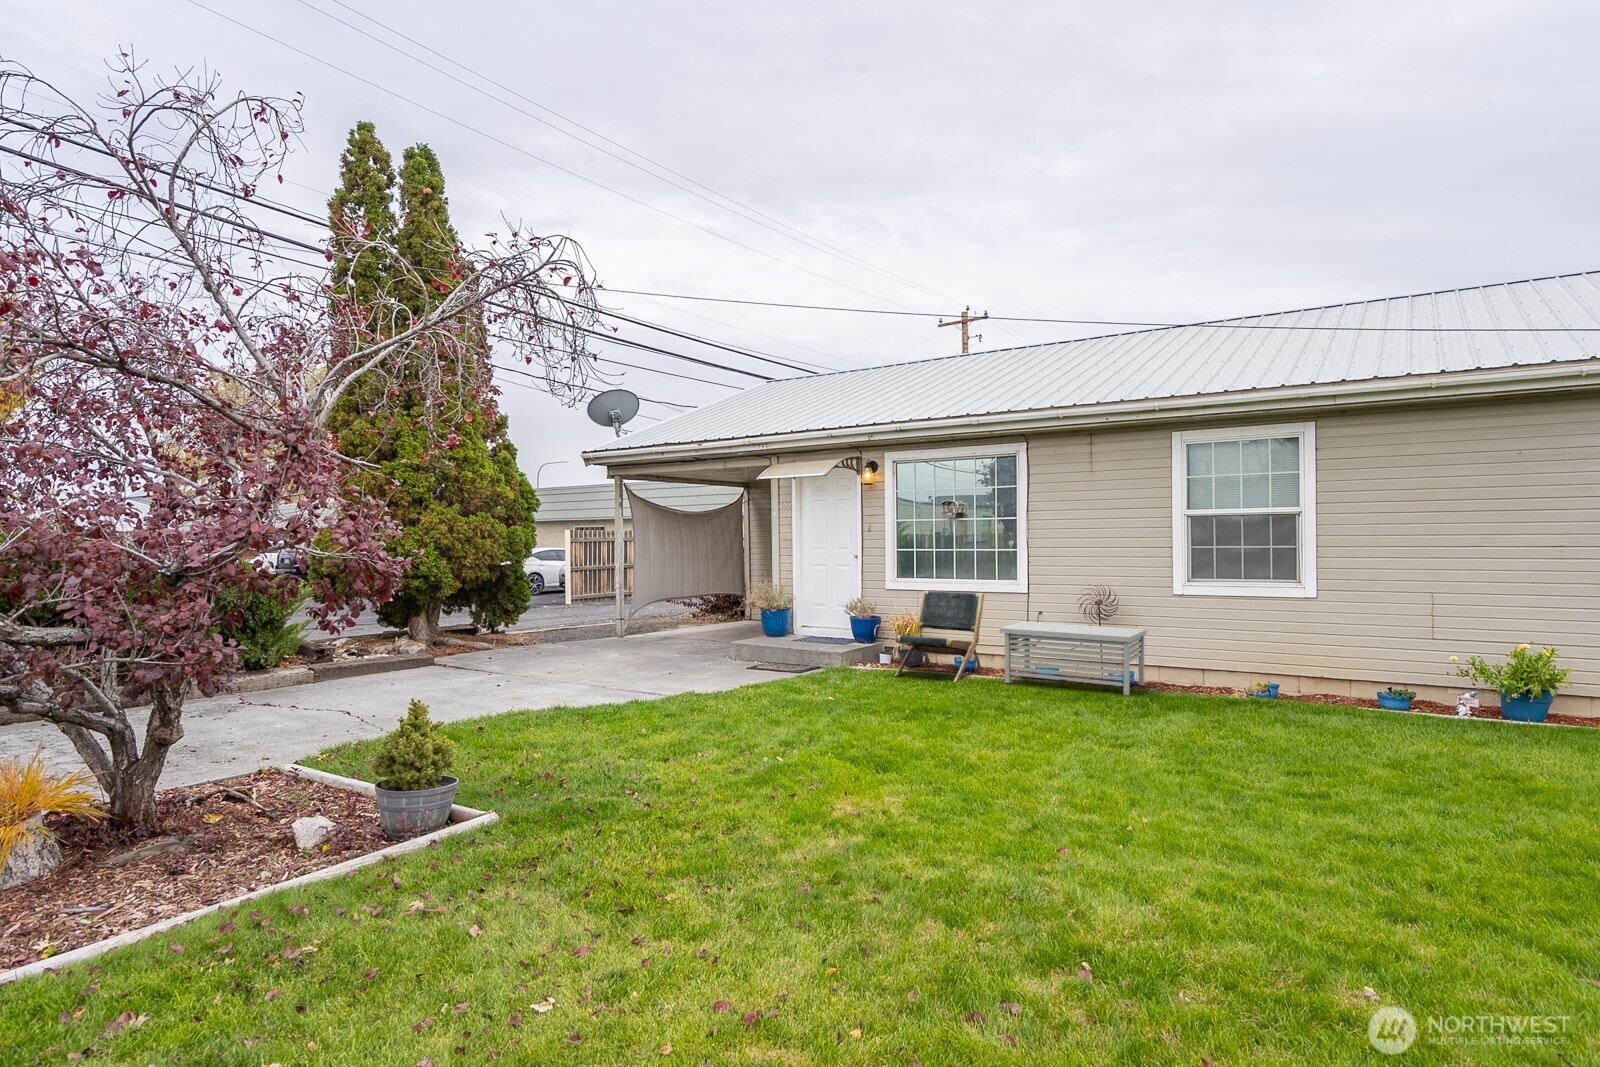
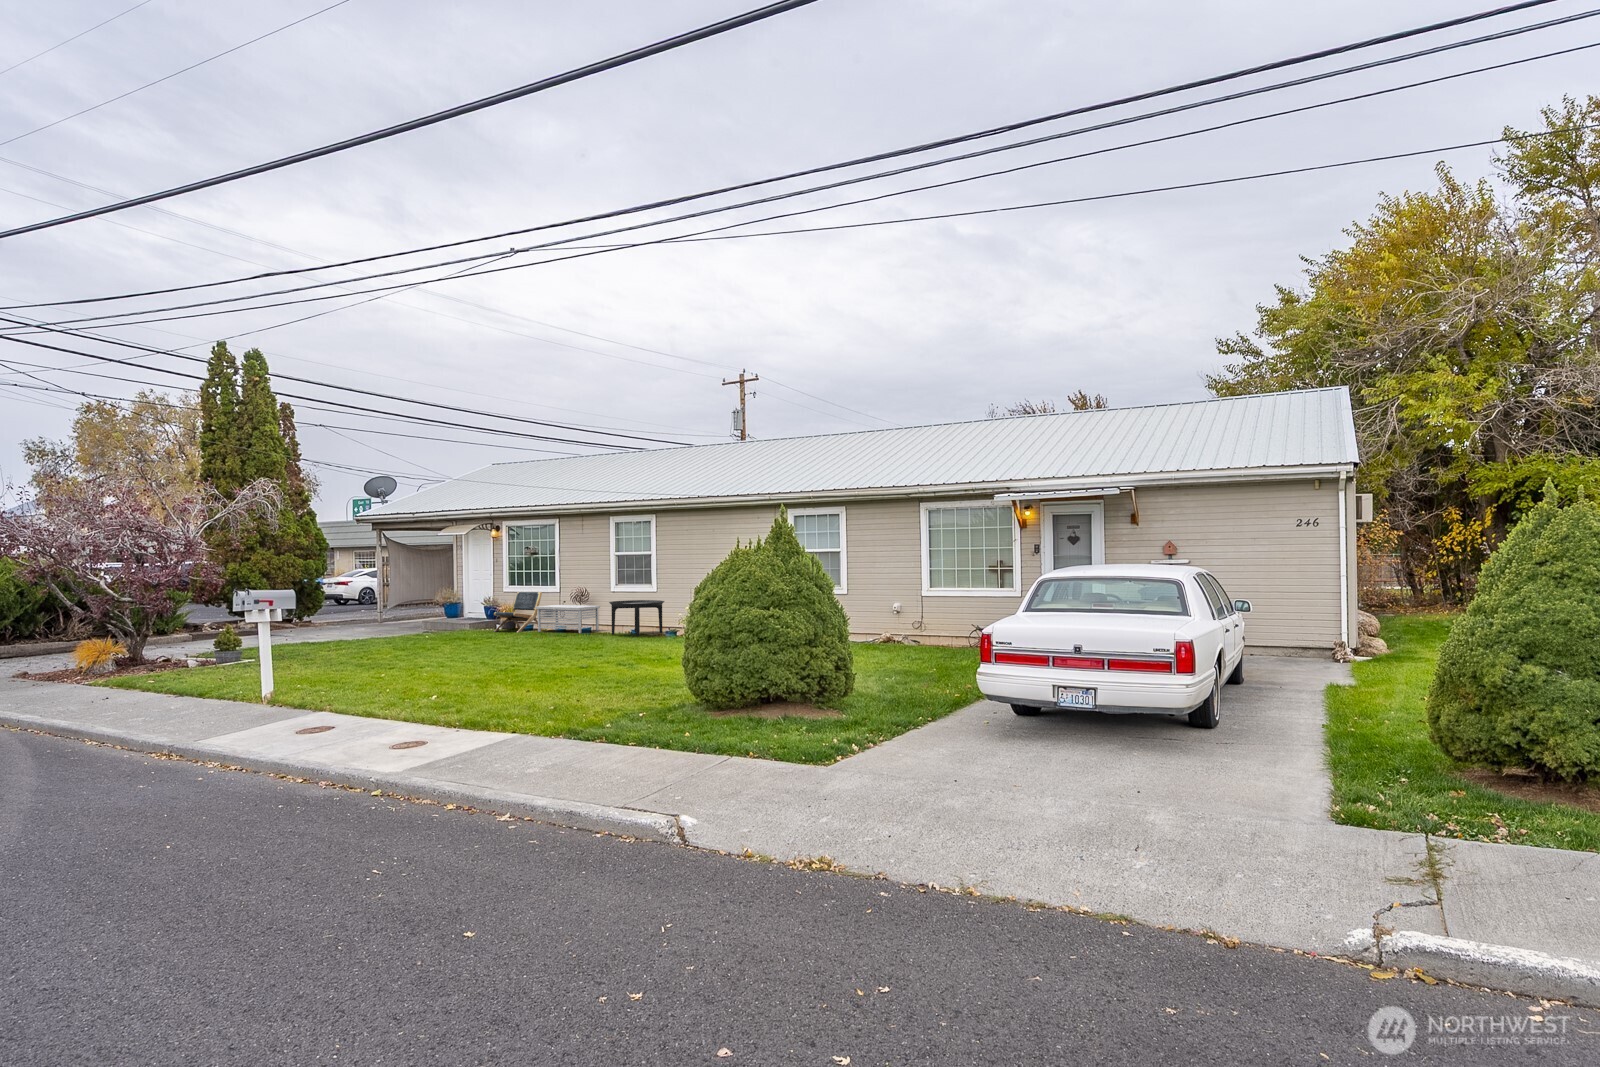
round table: none [1234,622,1393,724] -> present [609,600,664,636]

